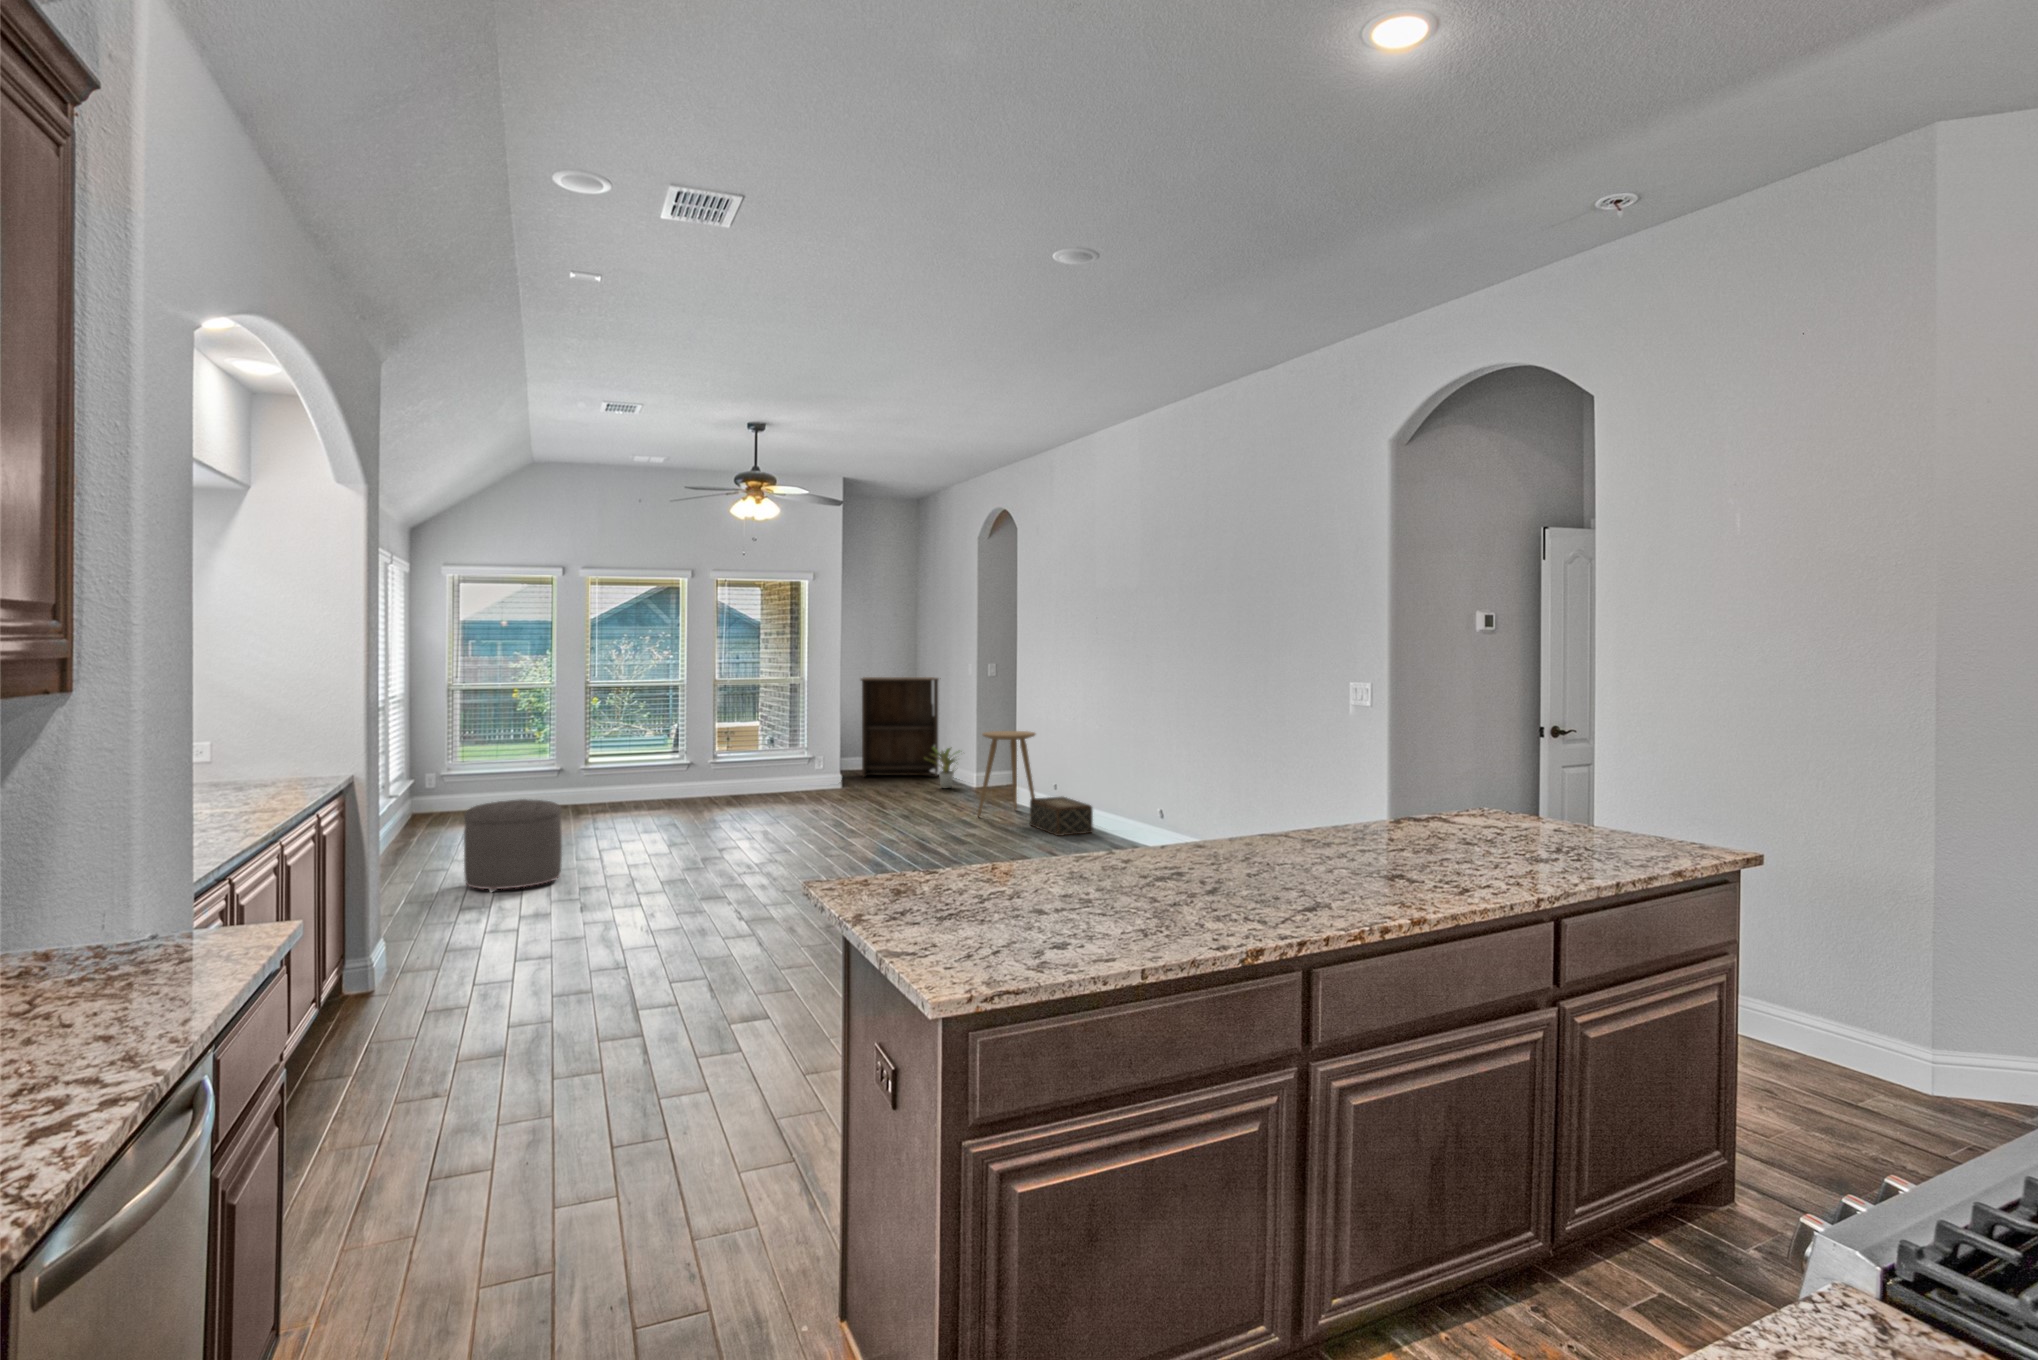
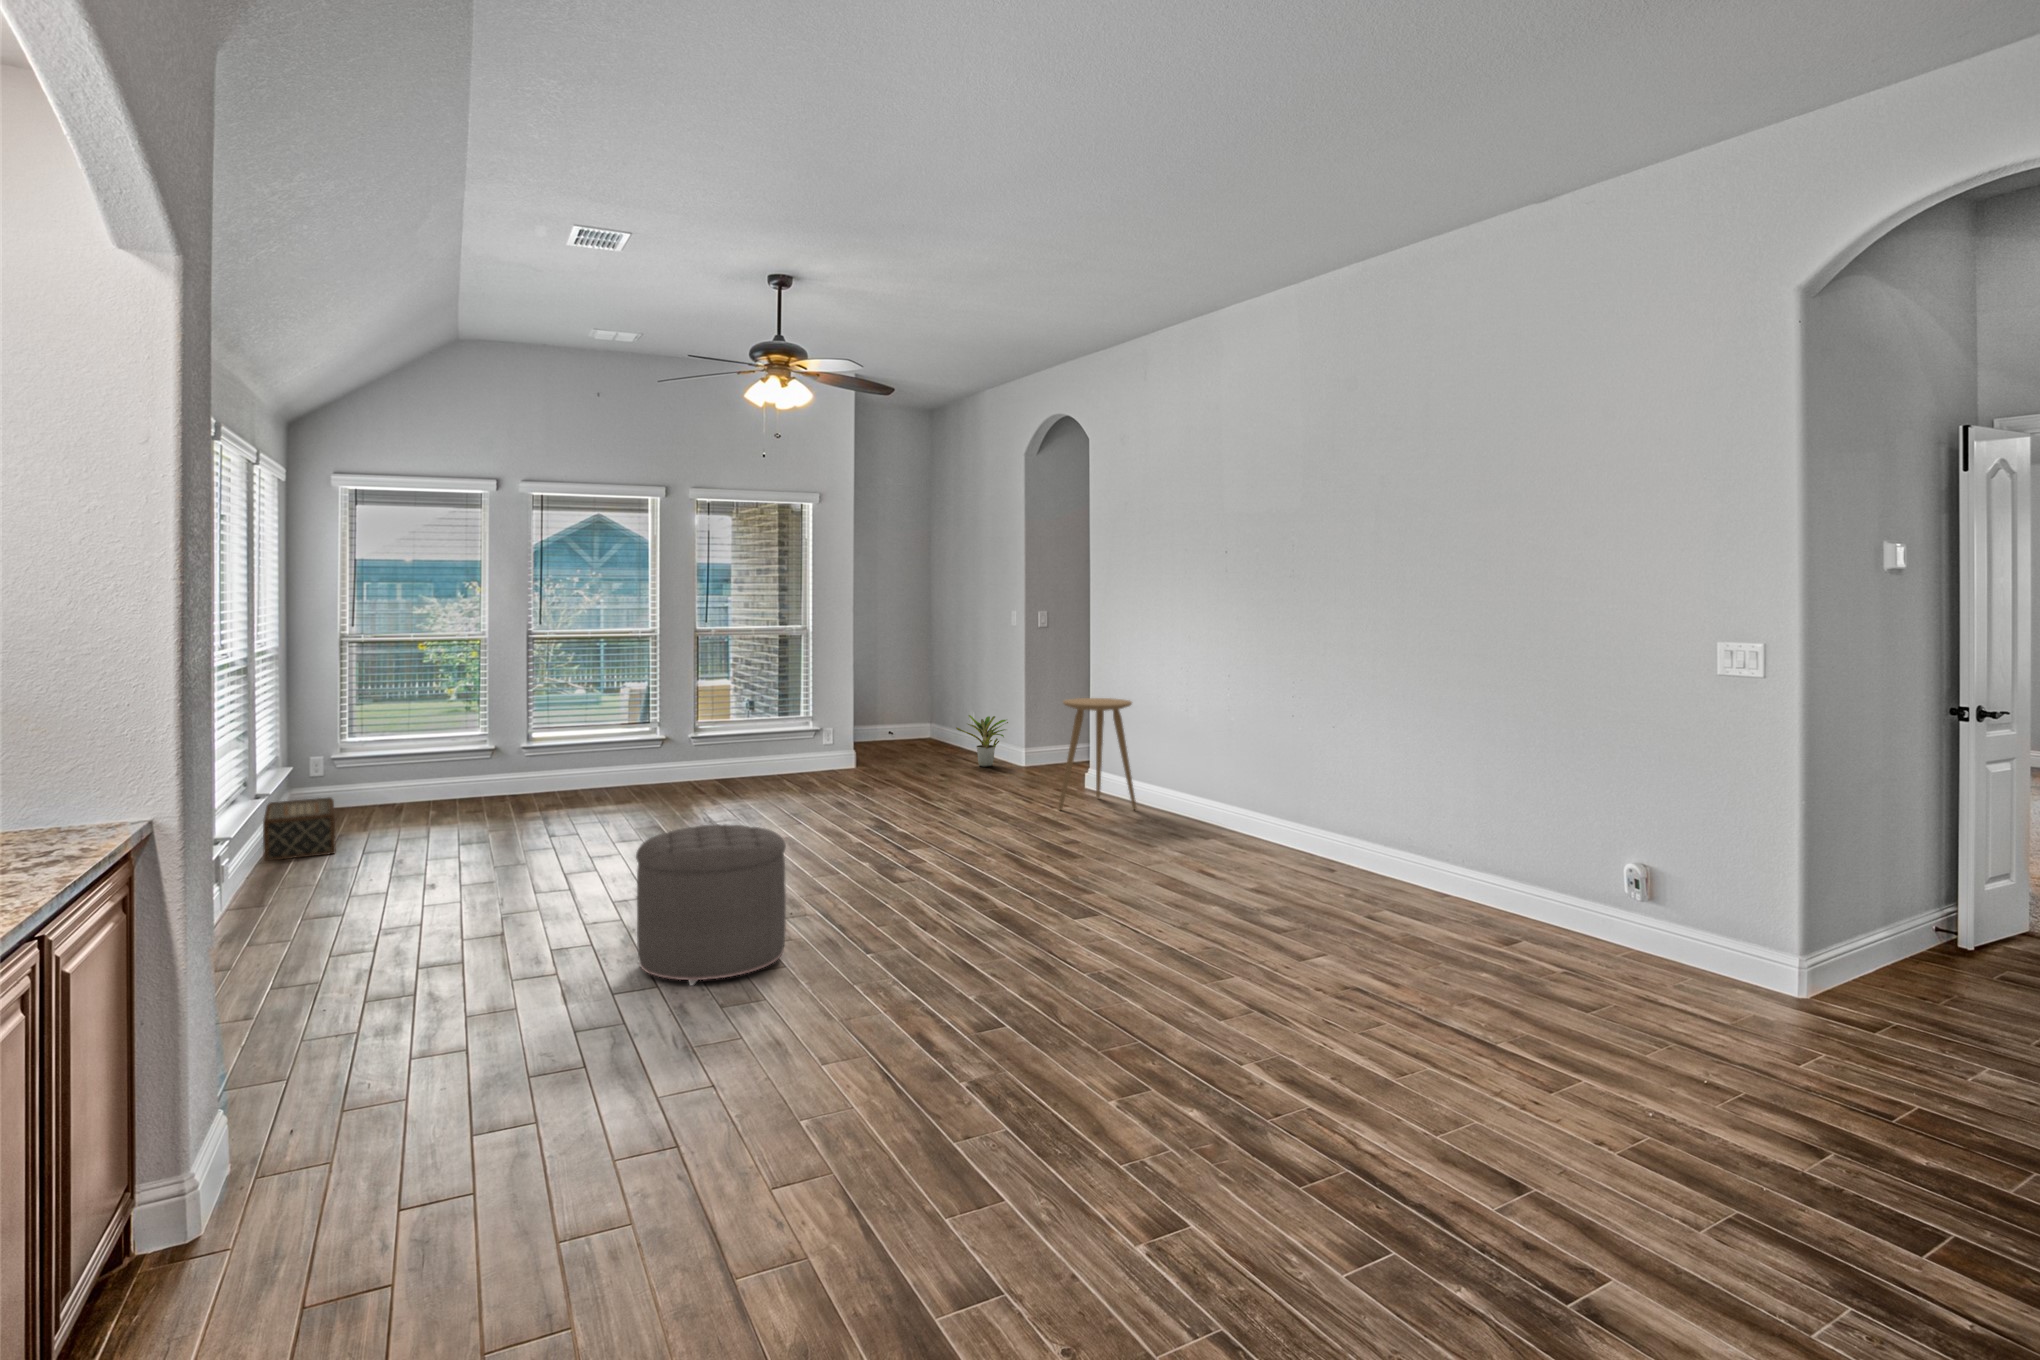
bookshelf: present [861,677,939,777] -> none [869,628,966,751]
woven basket: present [1030,797,1093,836] -> present [263,797,336,861]
ottoman: present [464,799,562,892] -> present [636,824,786,986]

